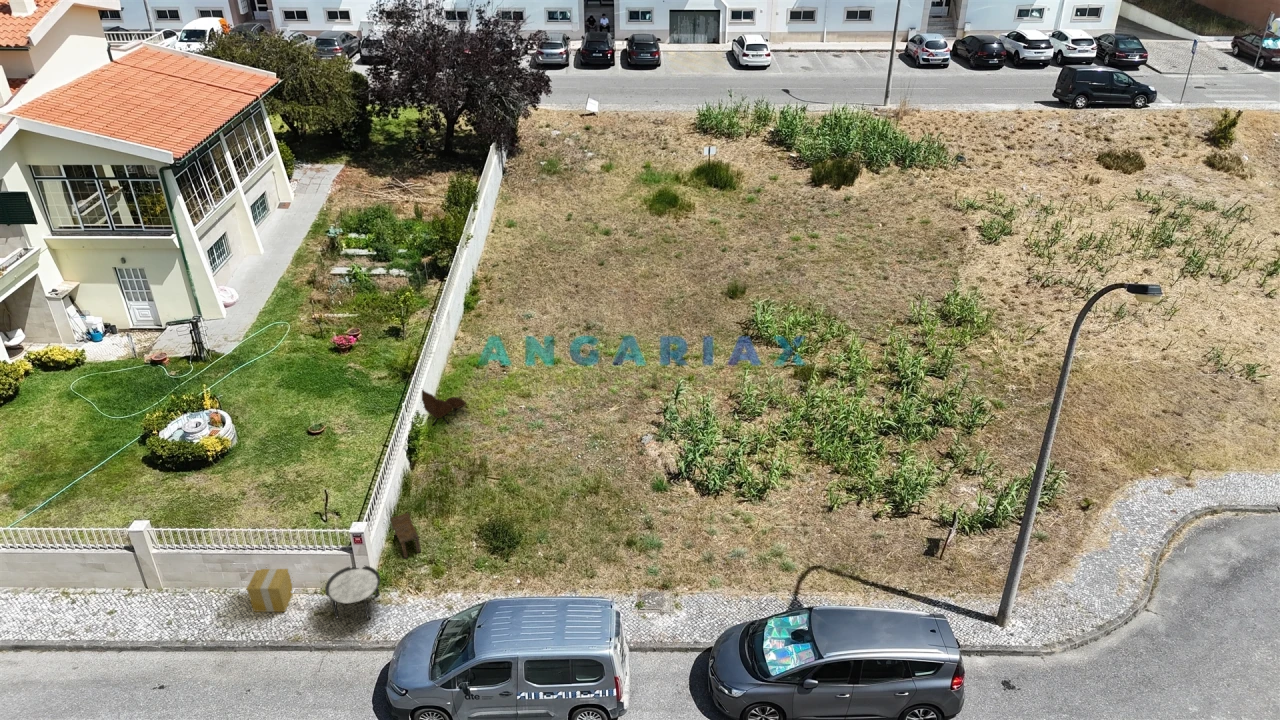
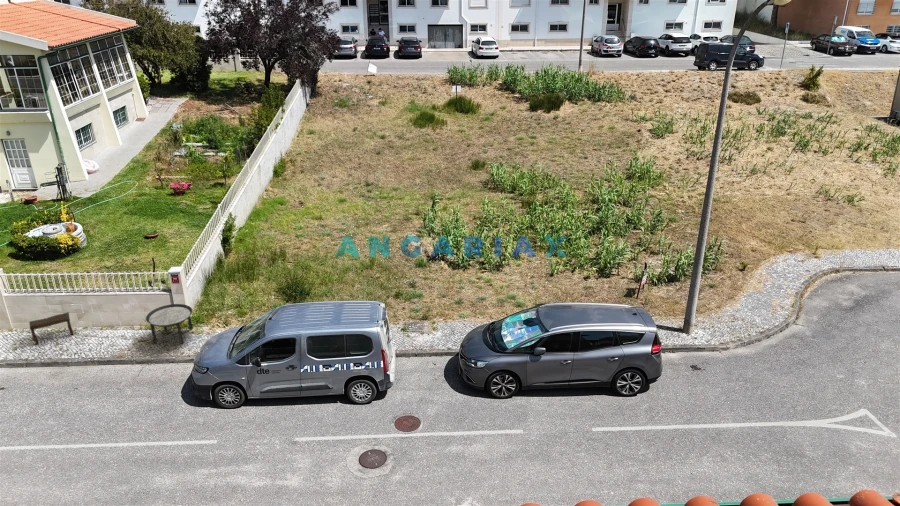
lounge chair: present [422,390,466,425] -> none [233,204,272,235]
bench: present [391,513,421,558] -> present [29,312,73,344]
cardboard box: present [247,569,293,612] -> none [80,305,123,342]

